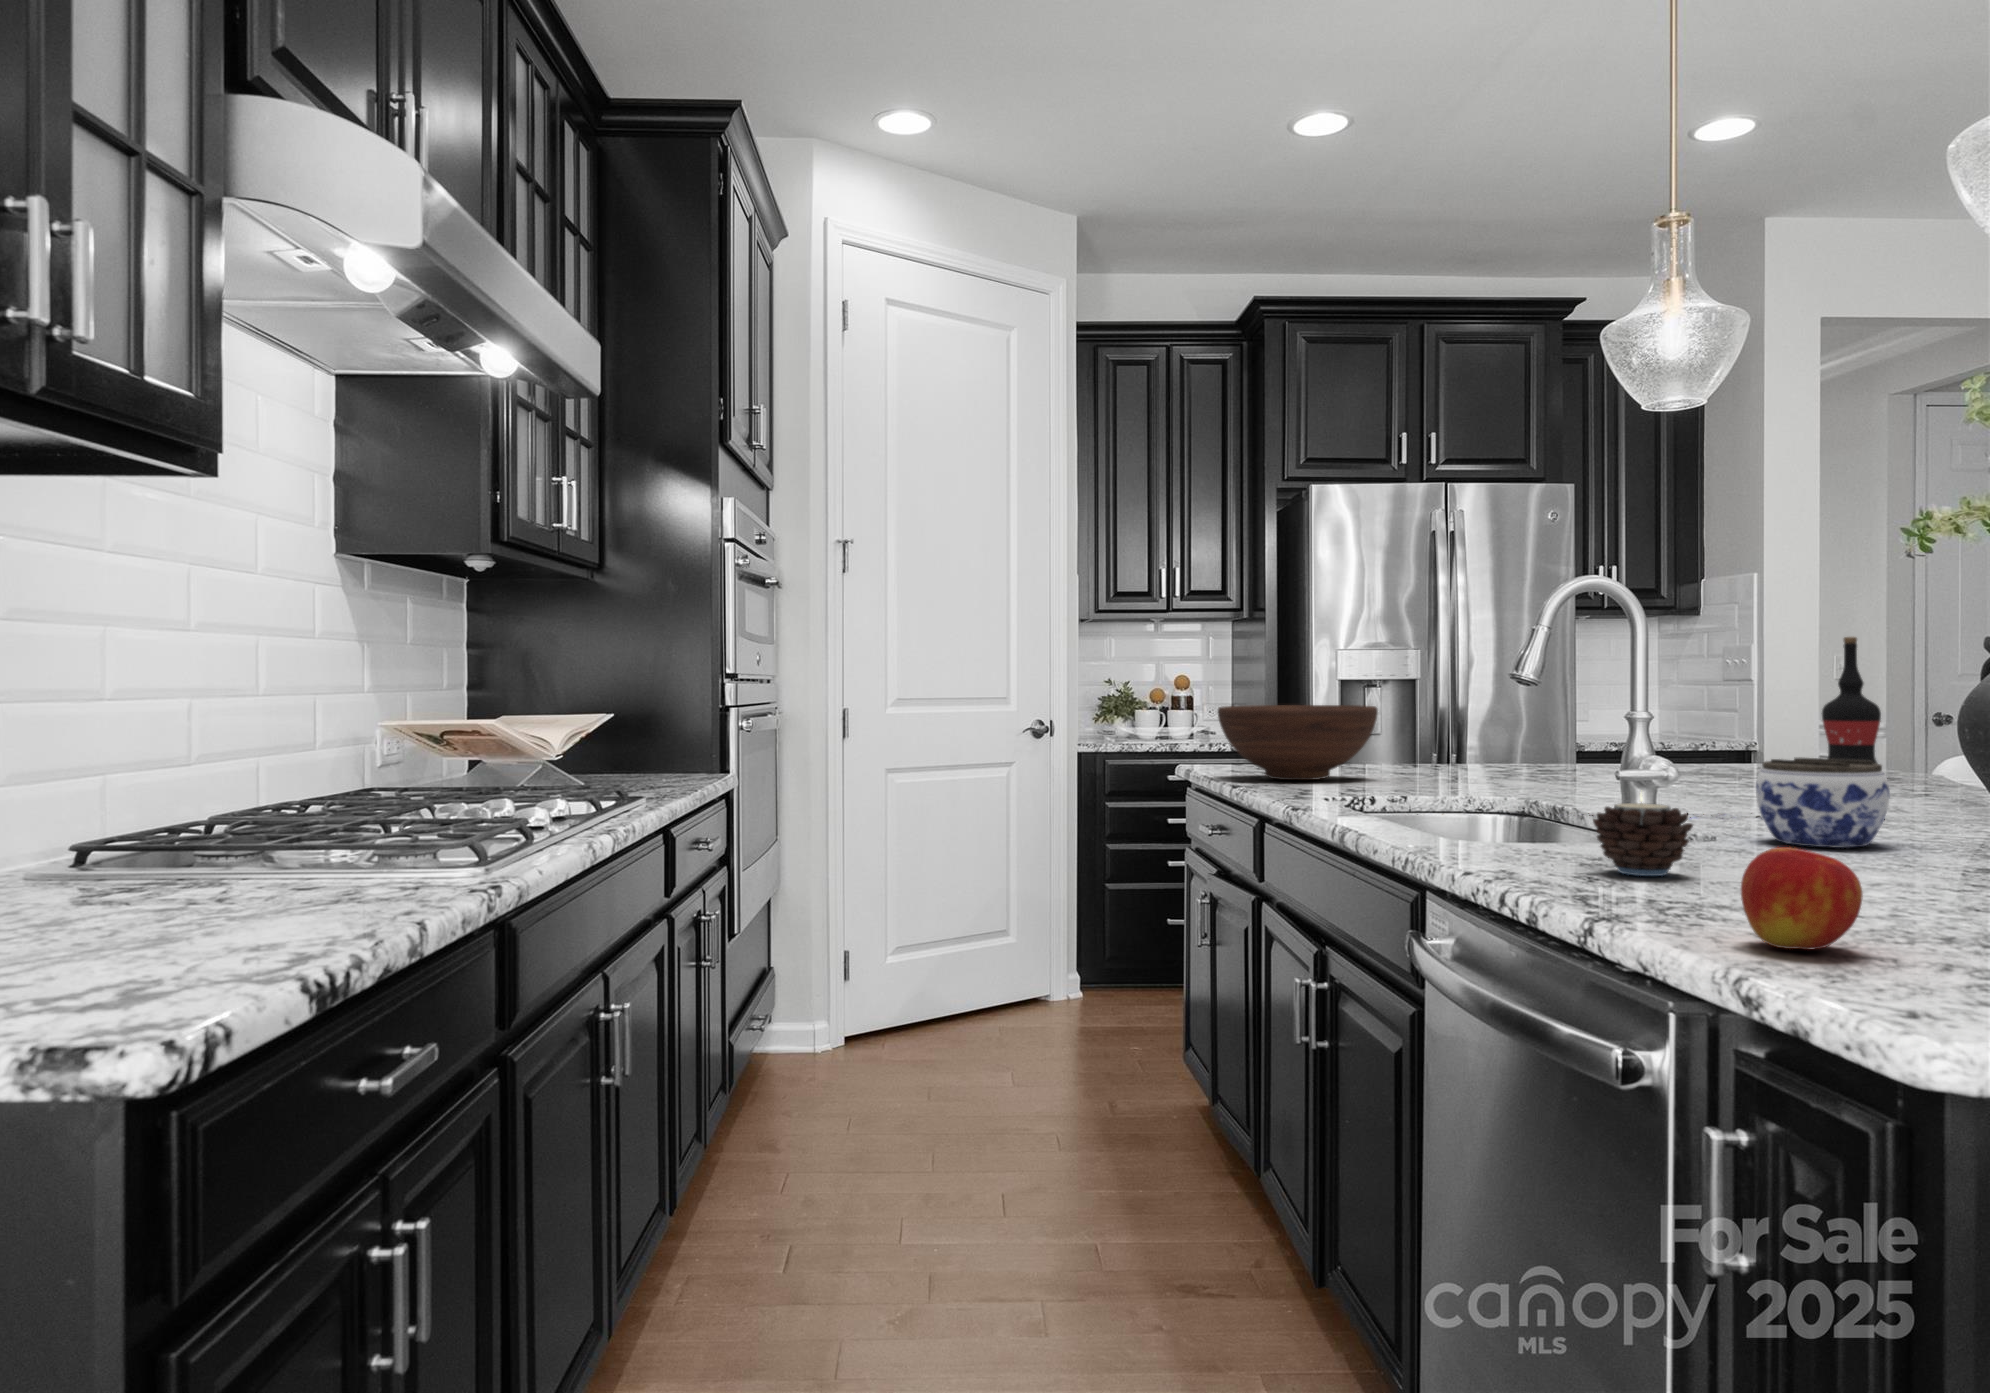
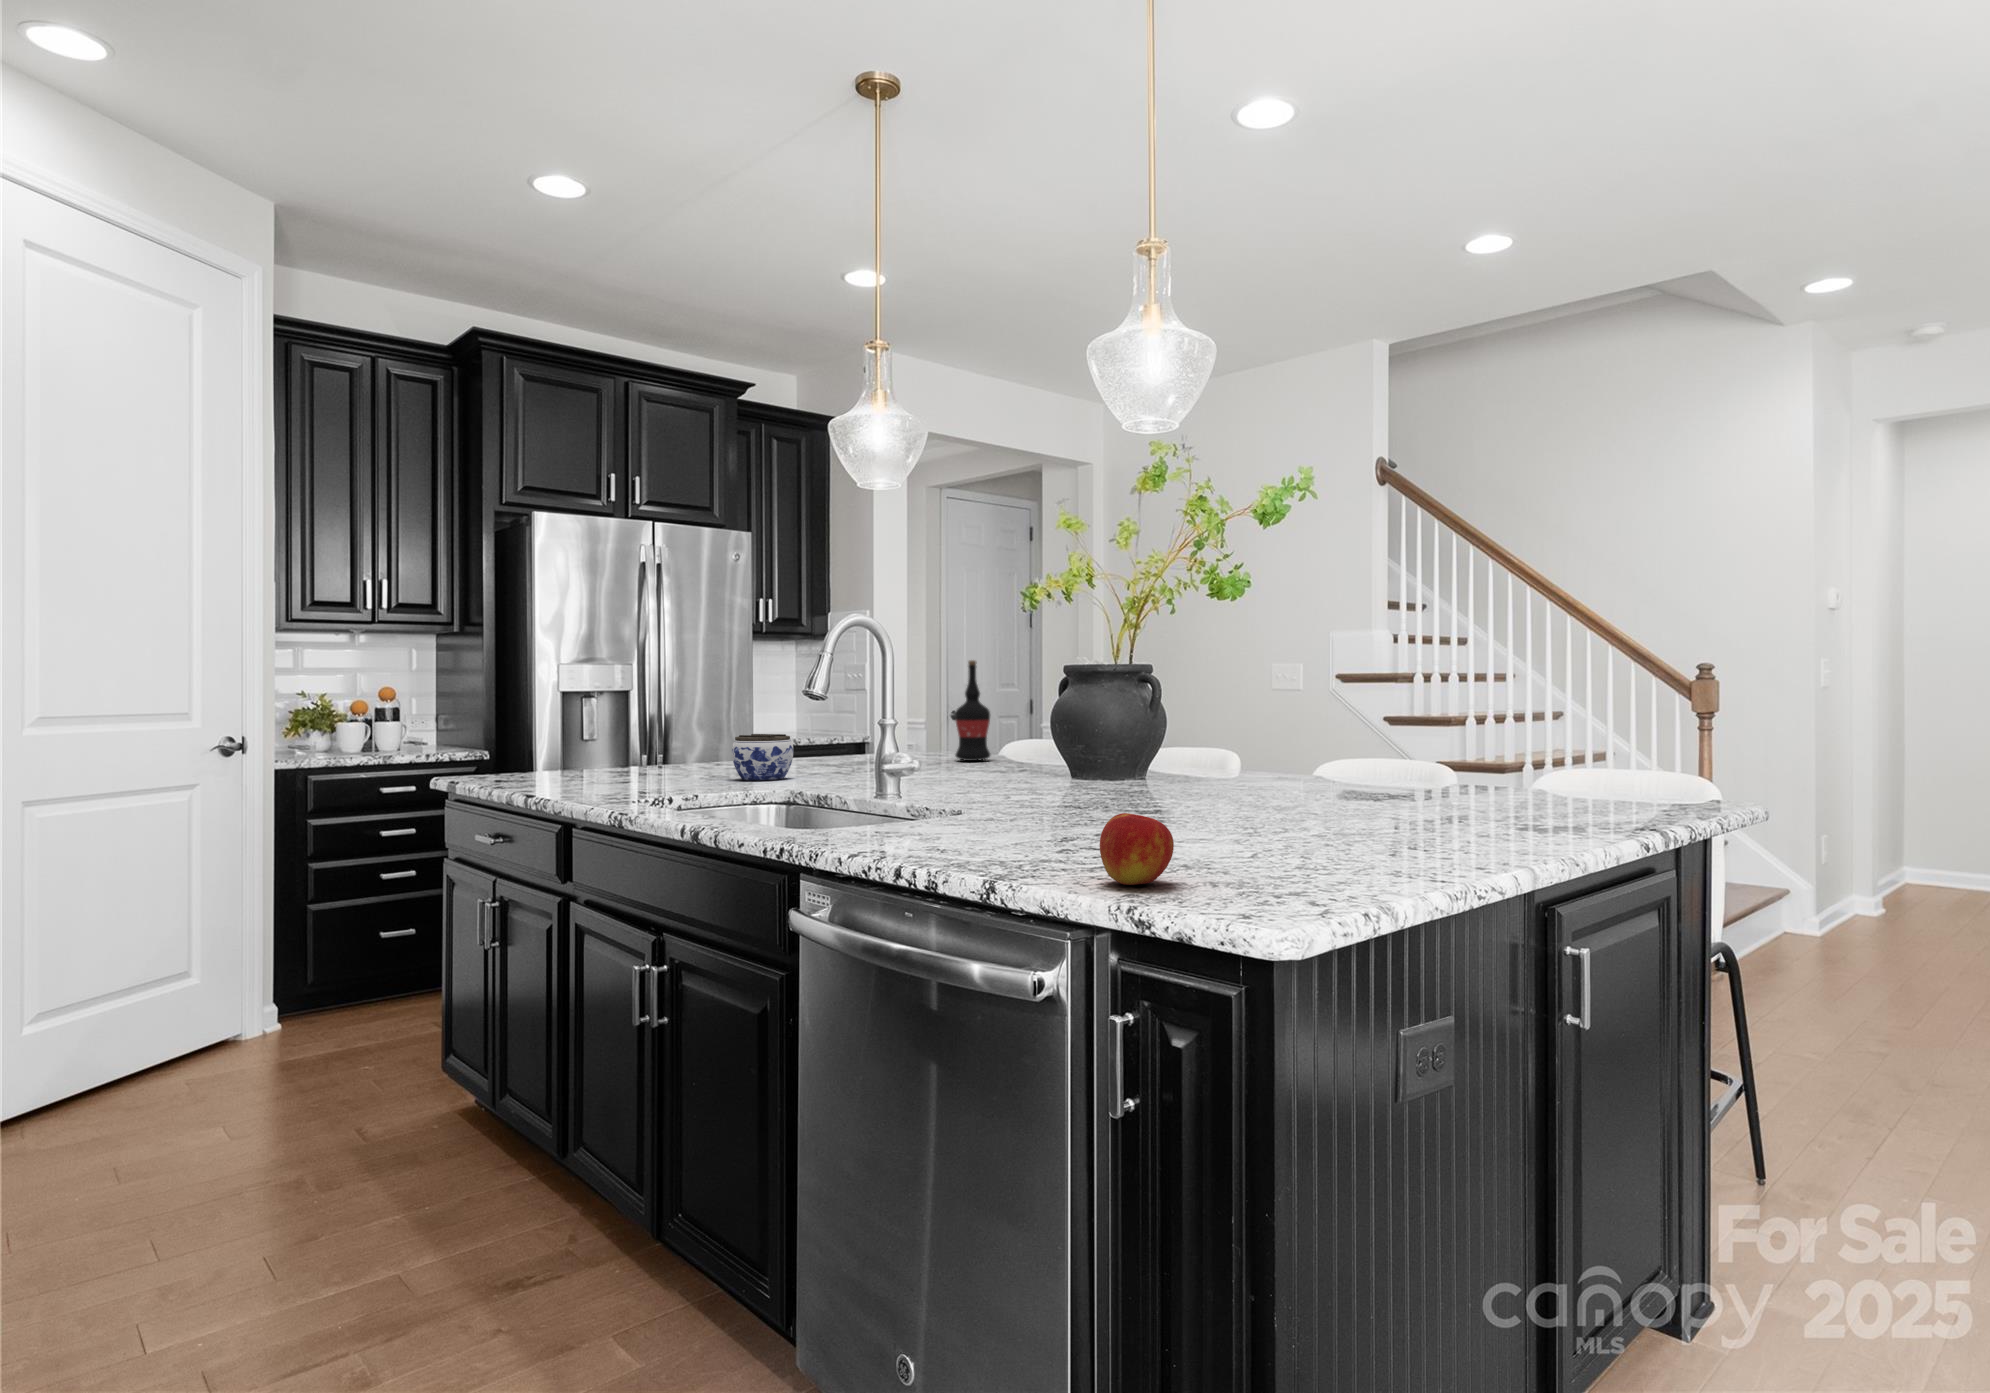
fruit bowl: present [1218,705,1378,780] -> none [490,715,644,785]
jar: present [1756,757,1890,848] -> present [732,734,794,781]
candle: present [1593,794,1693,876] -> none [931,778,999,843]

